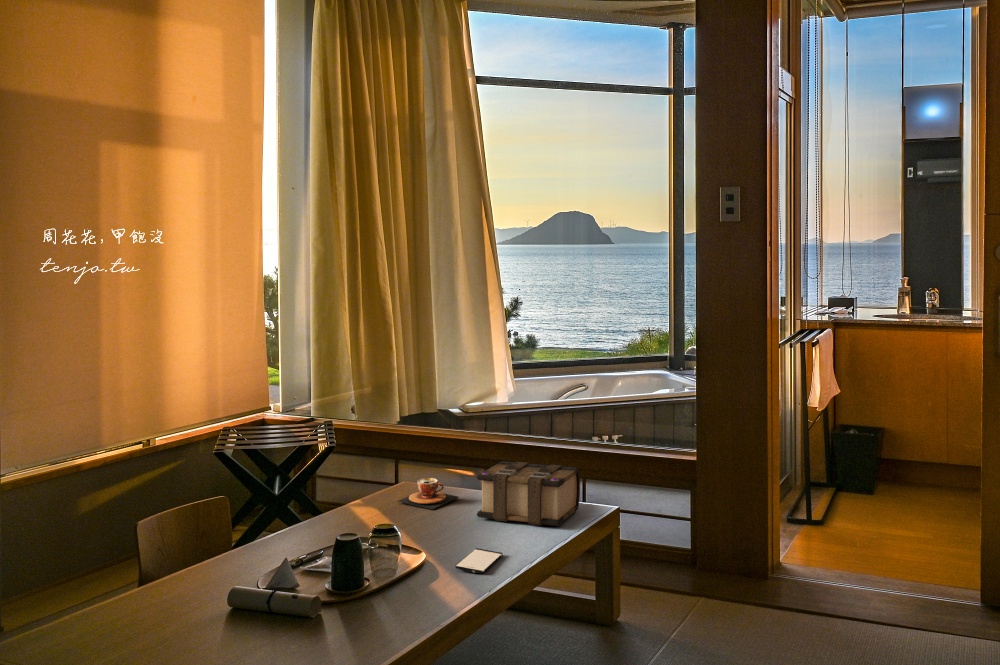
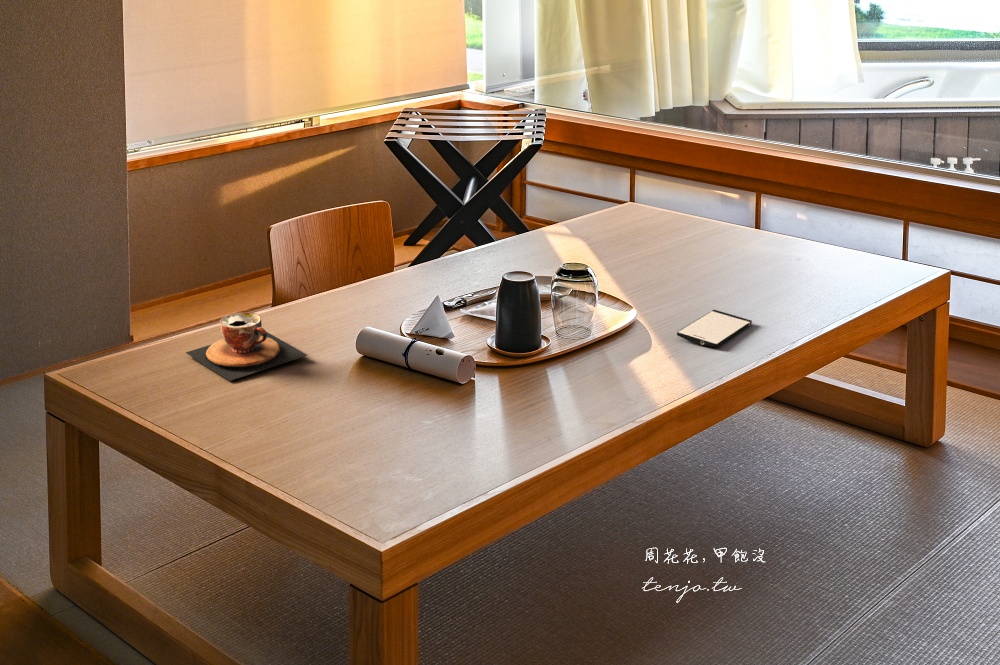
book: present [477,461,580,526] -> none [726,185,892,289]
teacup: present [398,478,458,509] -> present [186,312,307,381]

